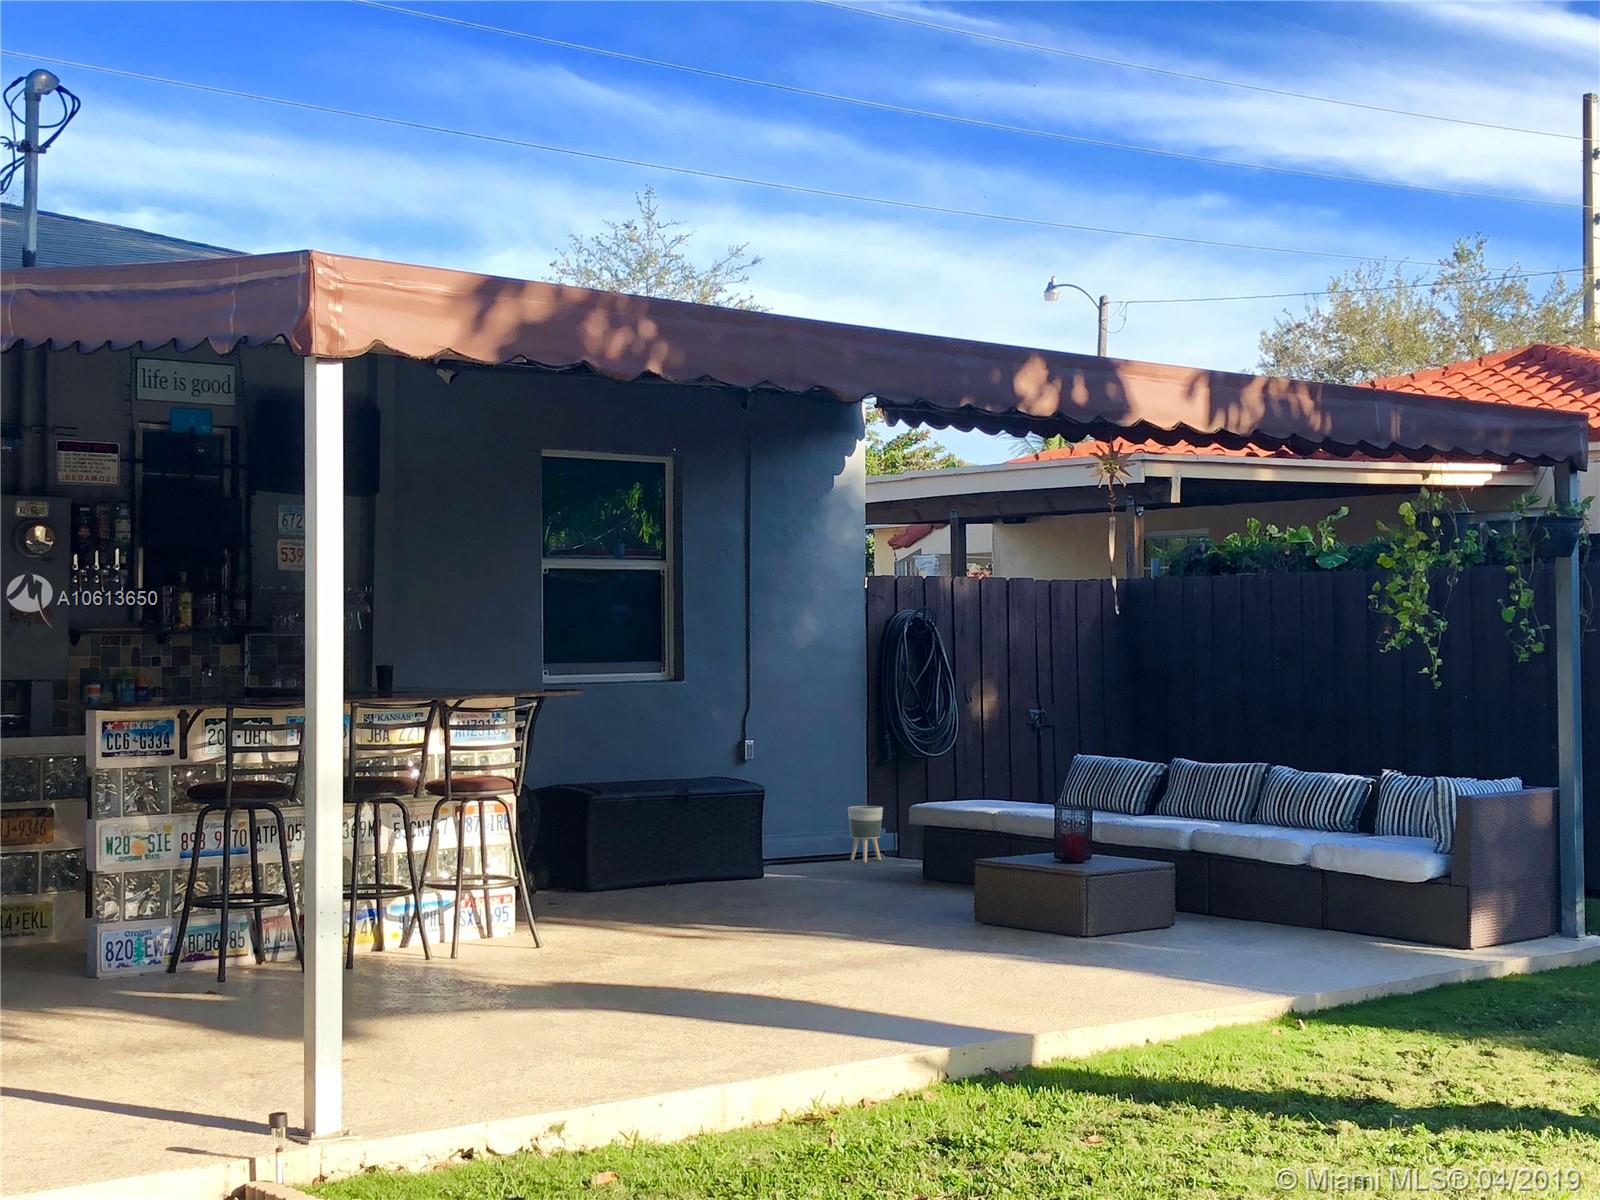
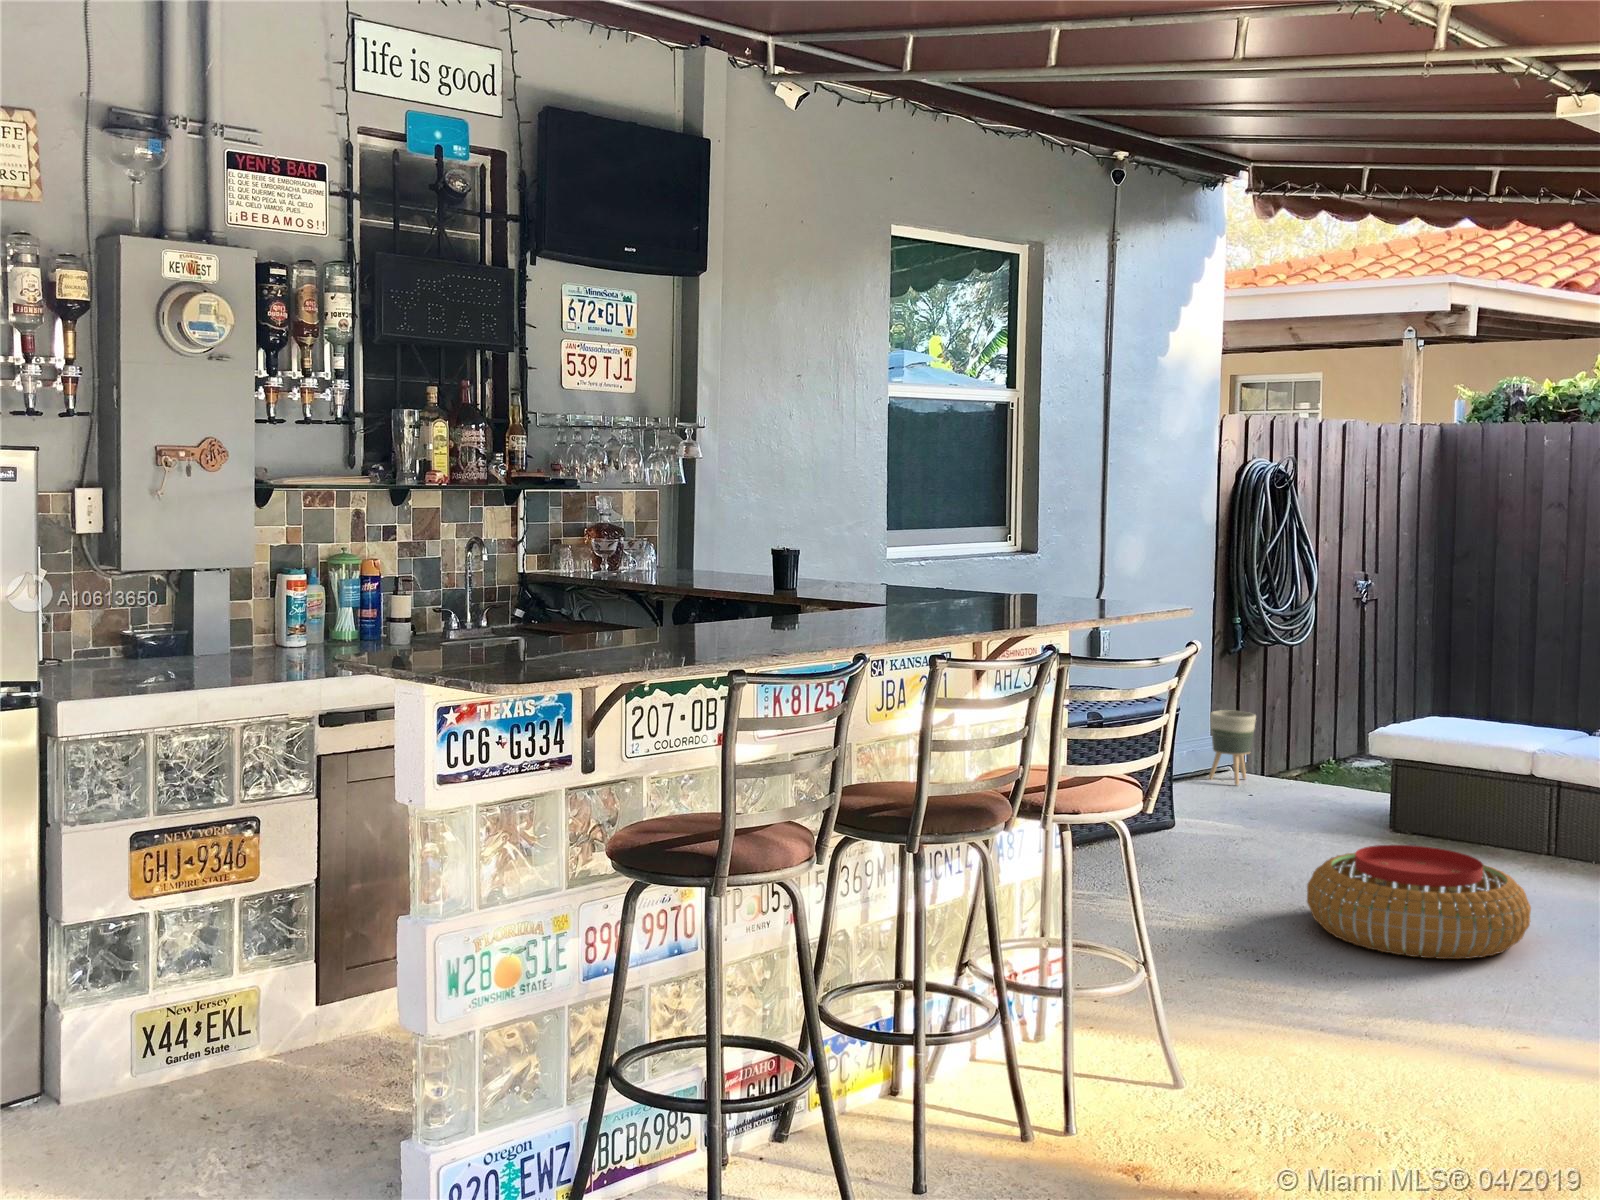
pouf: none [743,860,882,921] -> present [1307,845,1531,959]

